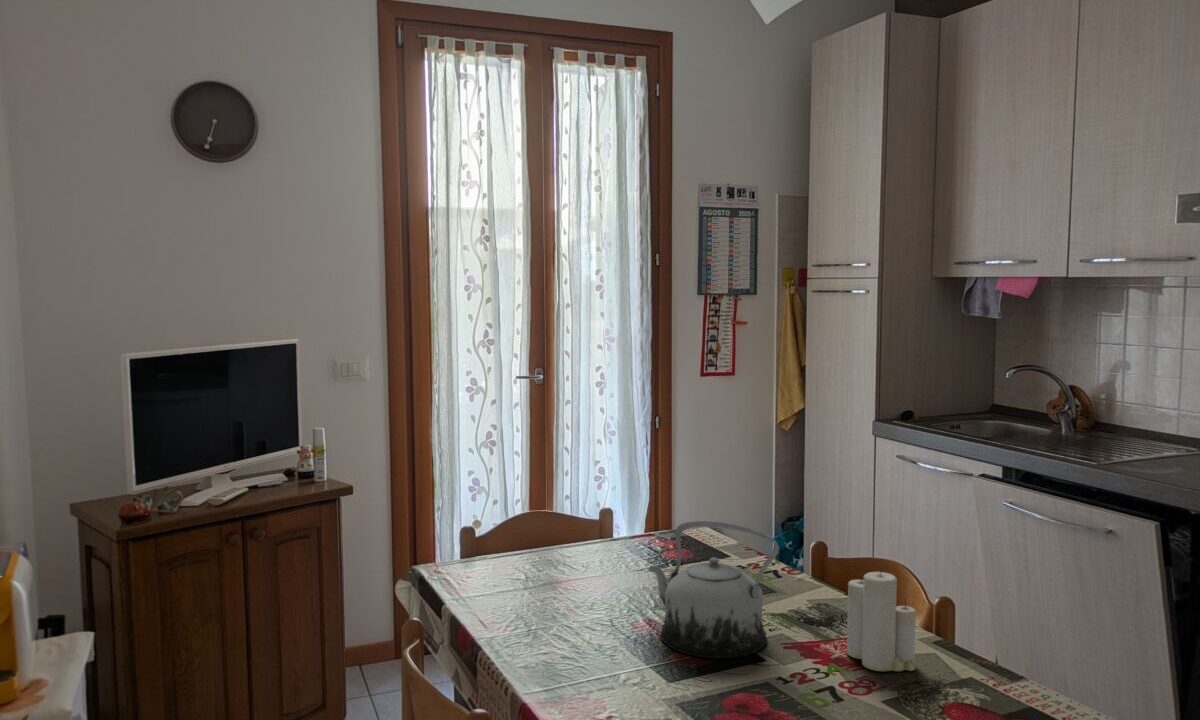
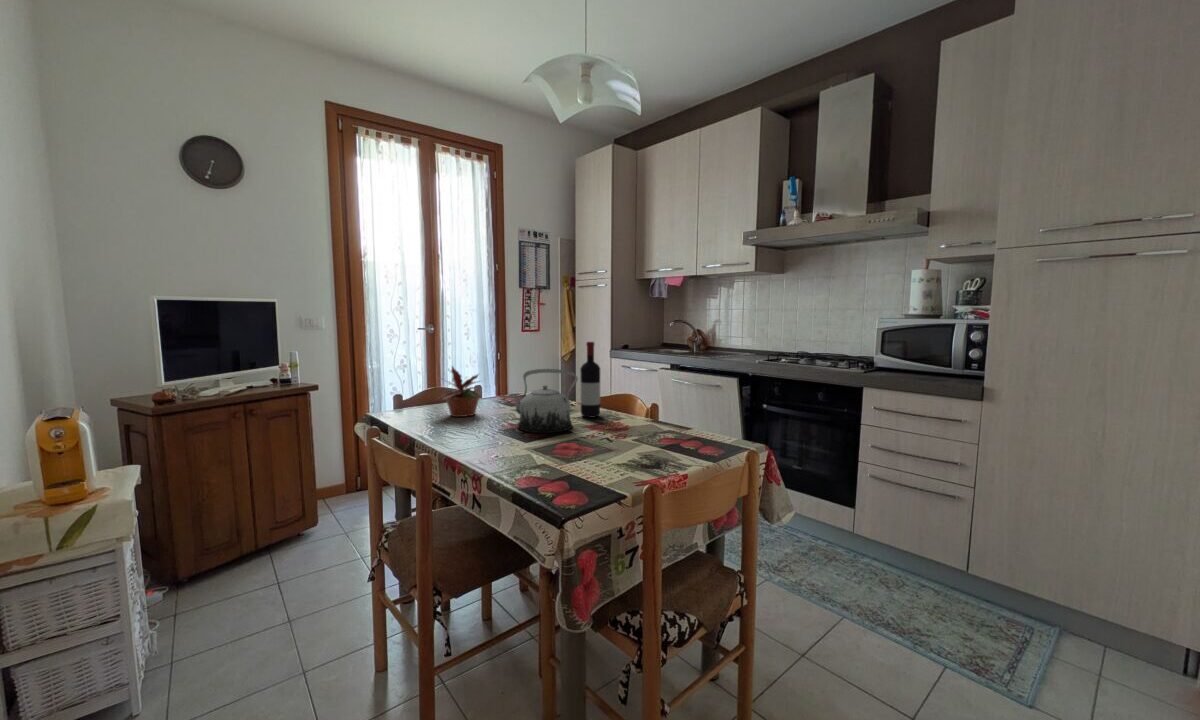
wine bottle: none [789,465,830,617] -> present [580,342,600,417]
potted plant: none [512,496,622,592] -> present [441,367,481,417]
candle: present [847,571,916,671] -> none [612,380,645,431]

